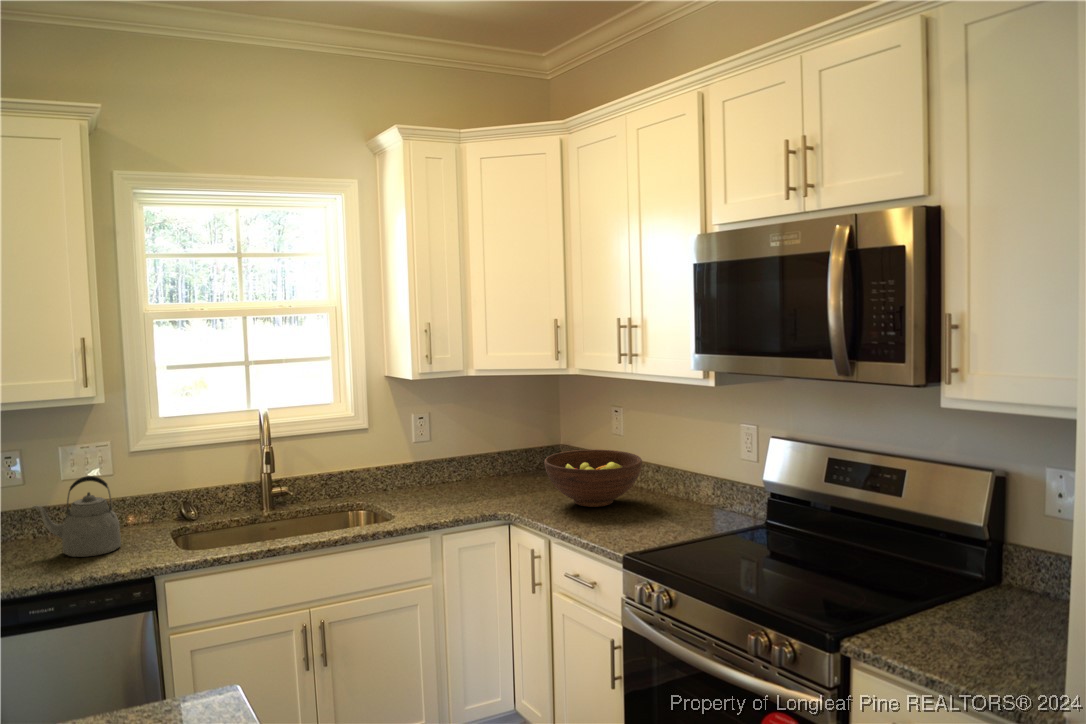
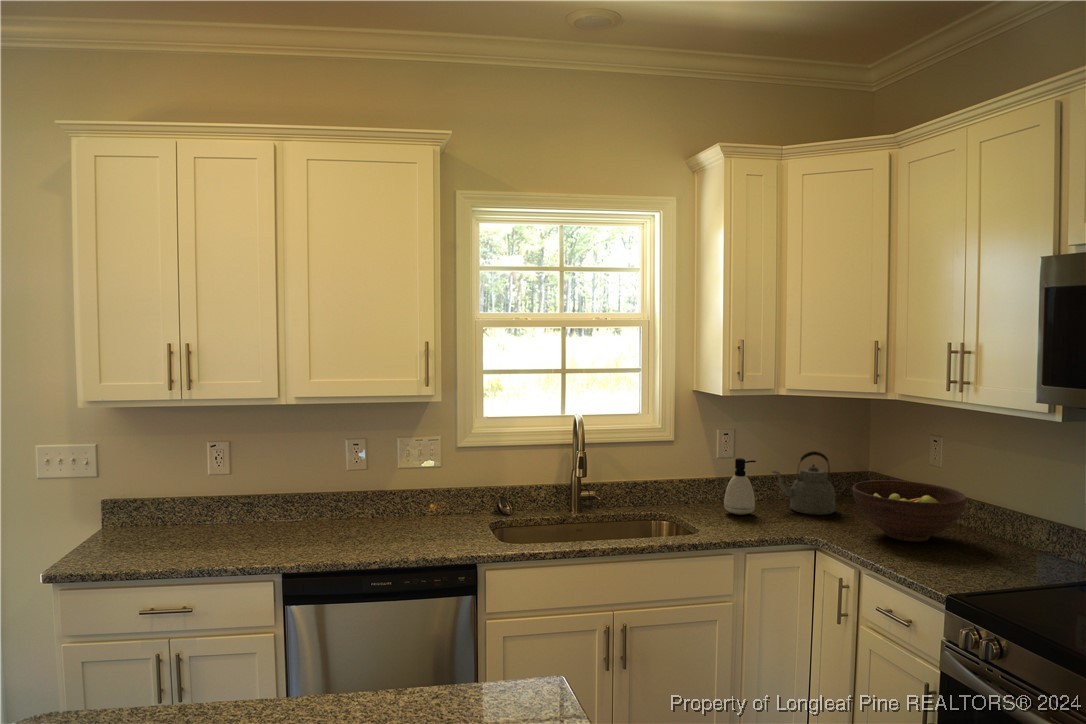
soap dispenser: none [427,439,458,497] -> present [724,458,756,515]
kettle: present [32,476,121,557] -> present [772,451,835,515]

